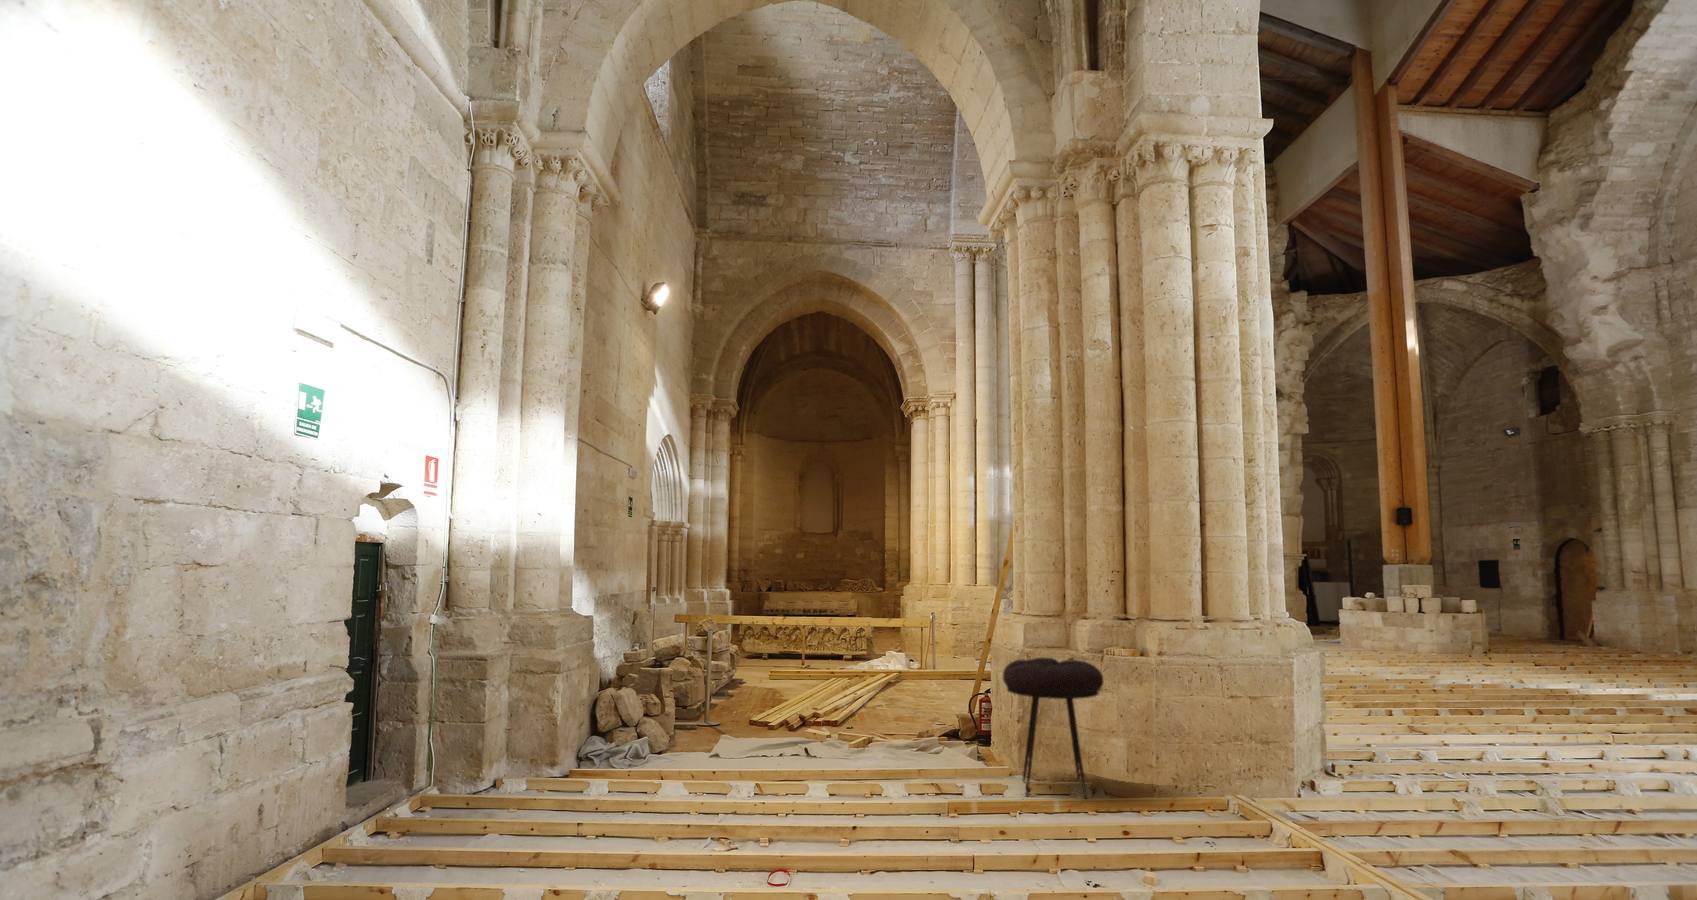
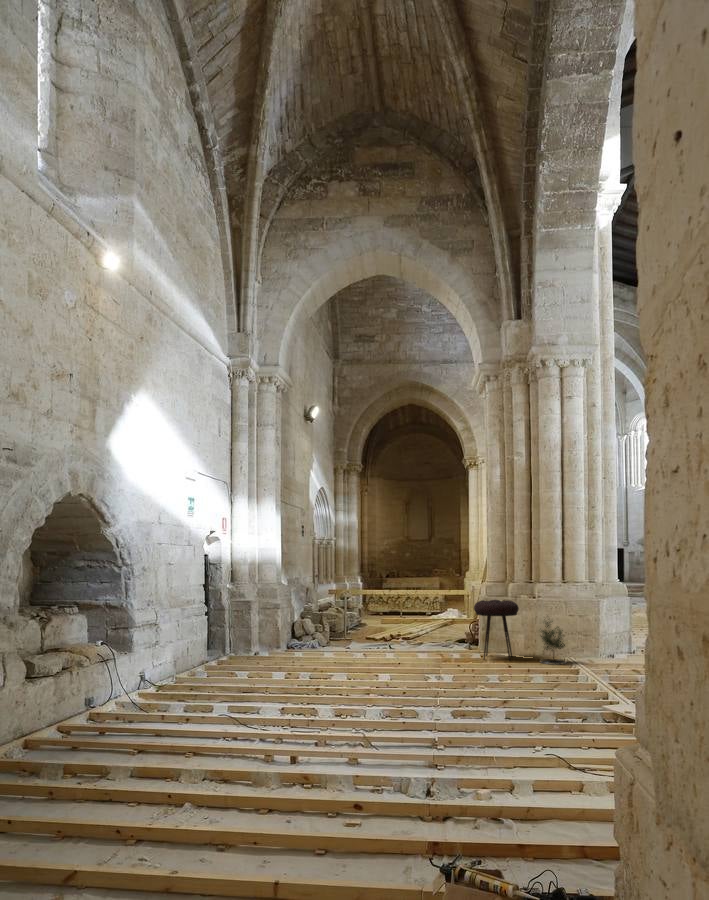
potted tree: none [1150,695,1218,813] -> present [540,619,566,665]

